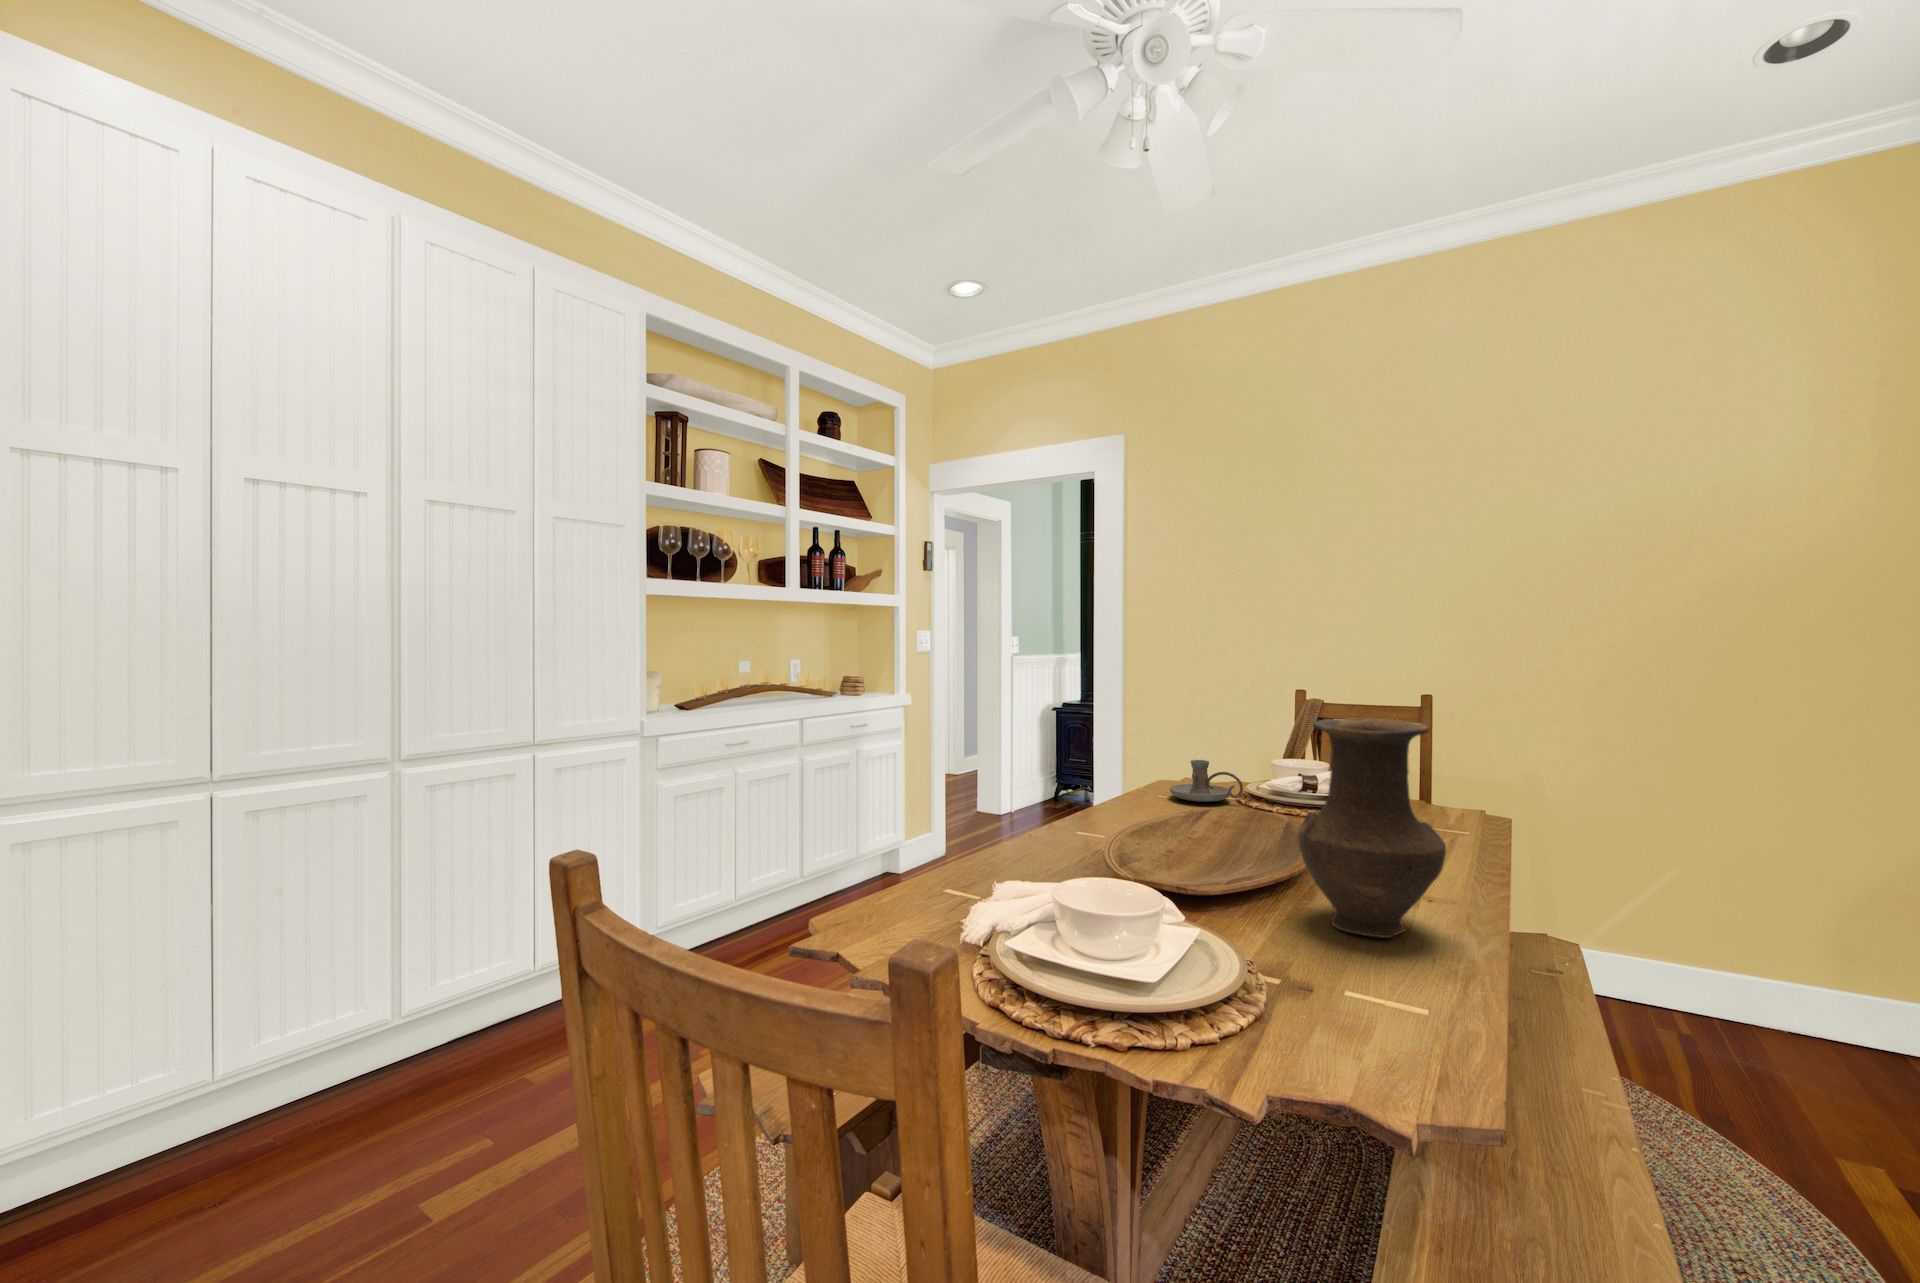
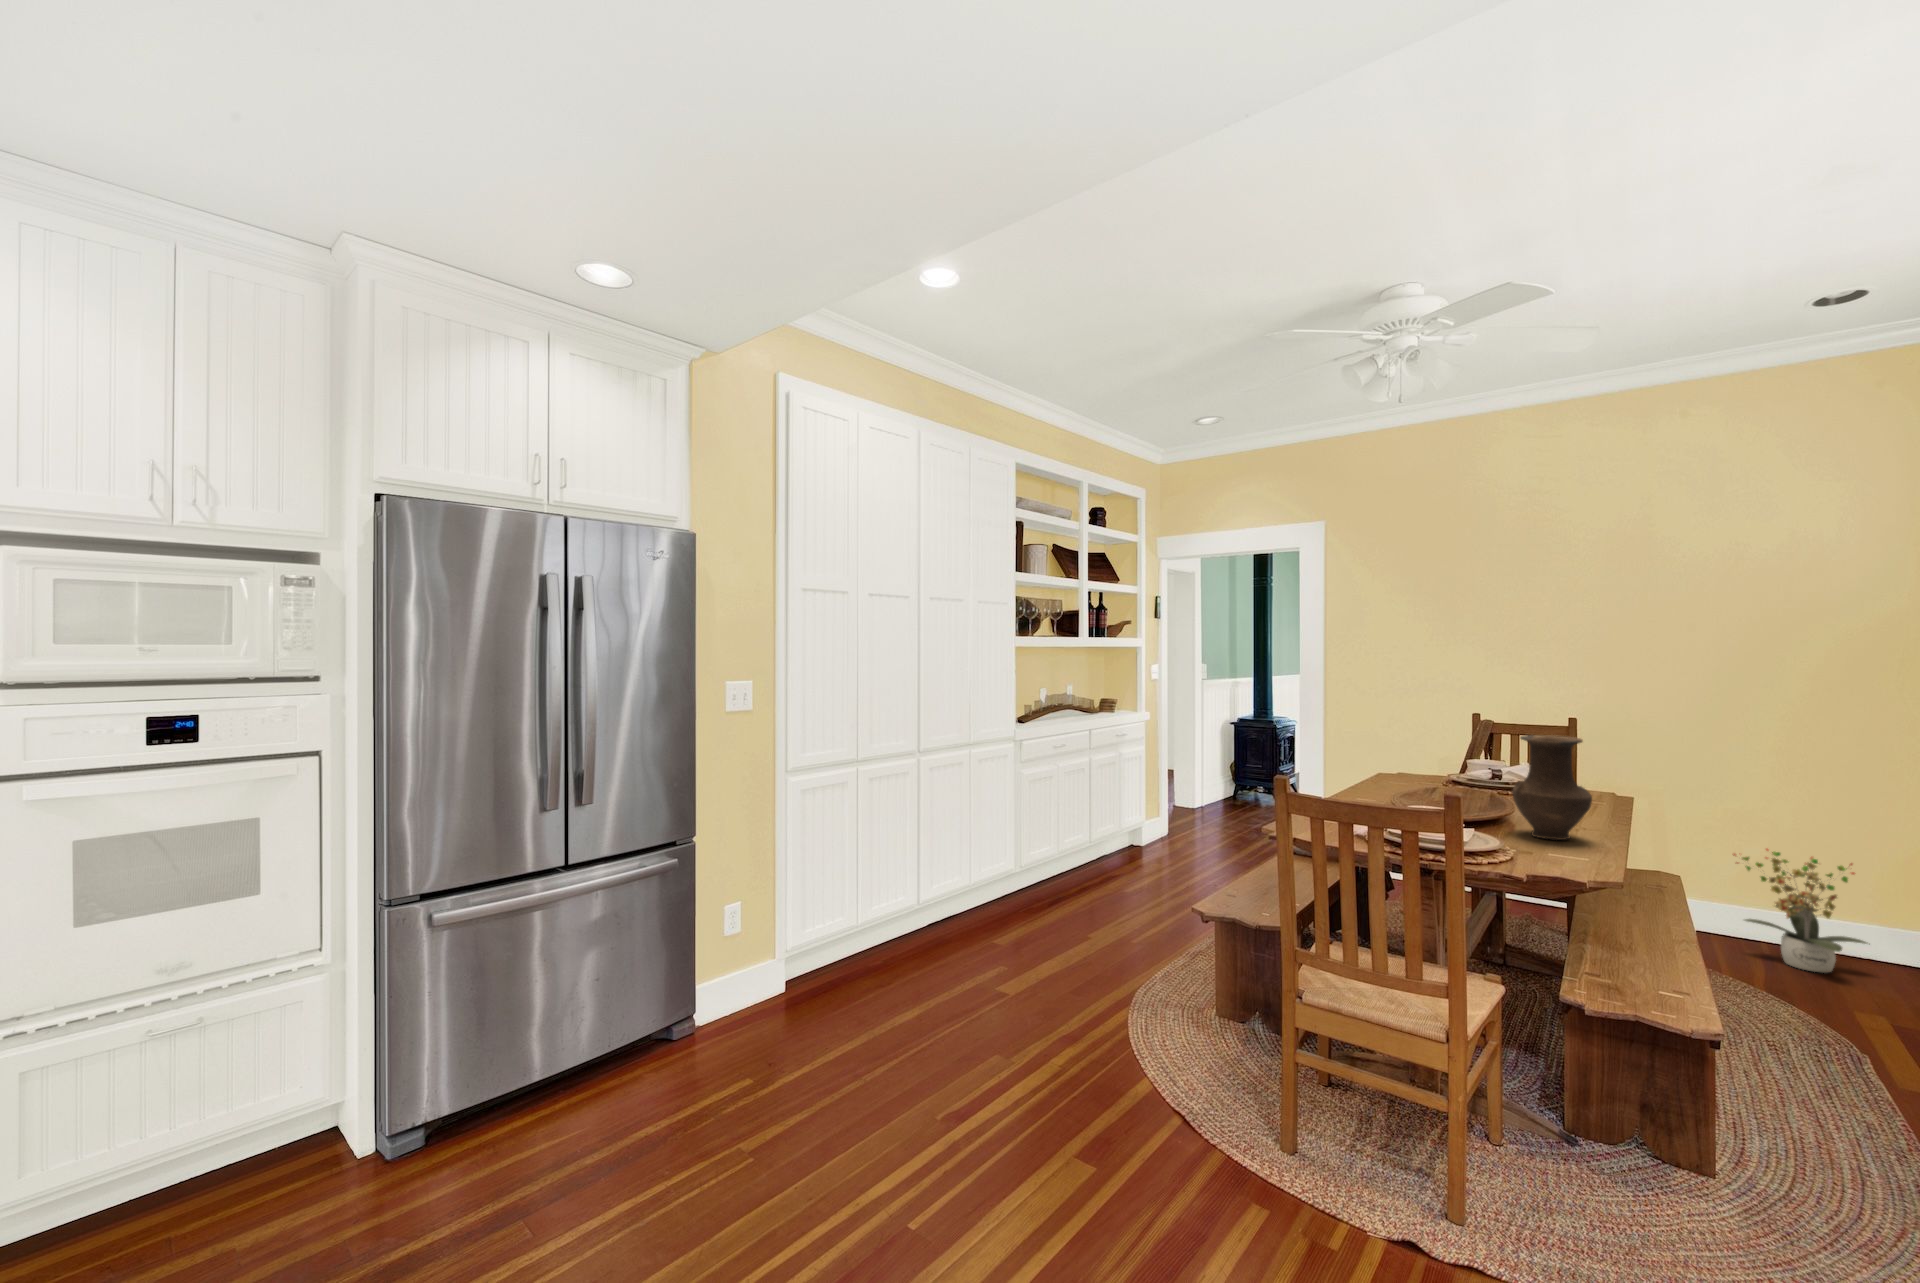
candle holder: present [1170,760,1243,802] -> none [1402,759,1453,784]
potted plant: none [1642,879,1832,1066] -> present [1734,849,1870,973]

